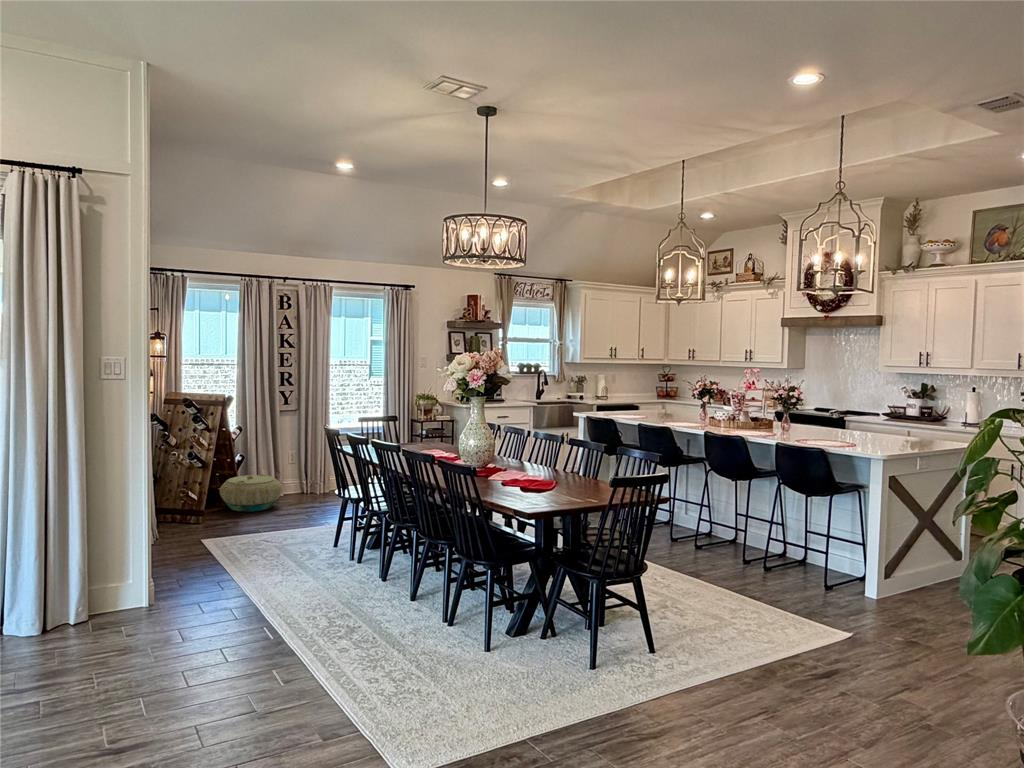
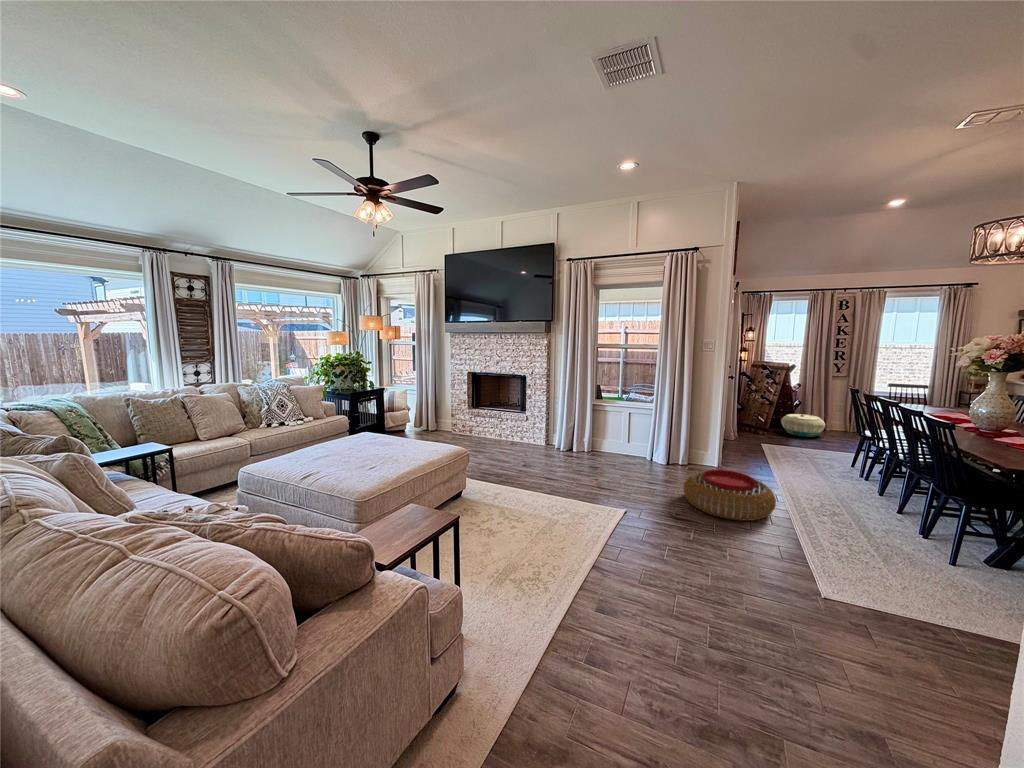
pouf: none [107,611,281,716] -> present [684,470,776,521]

